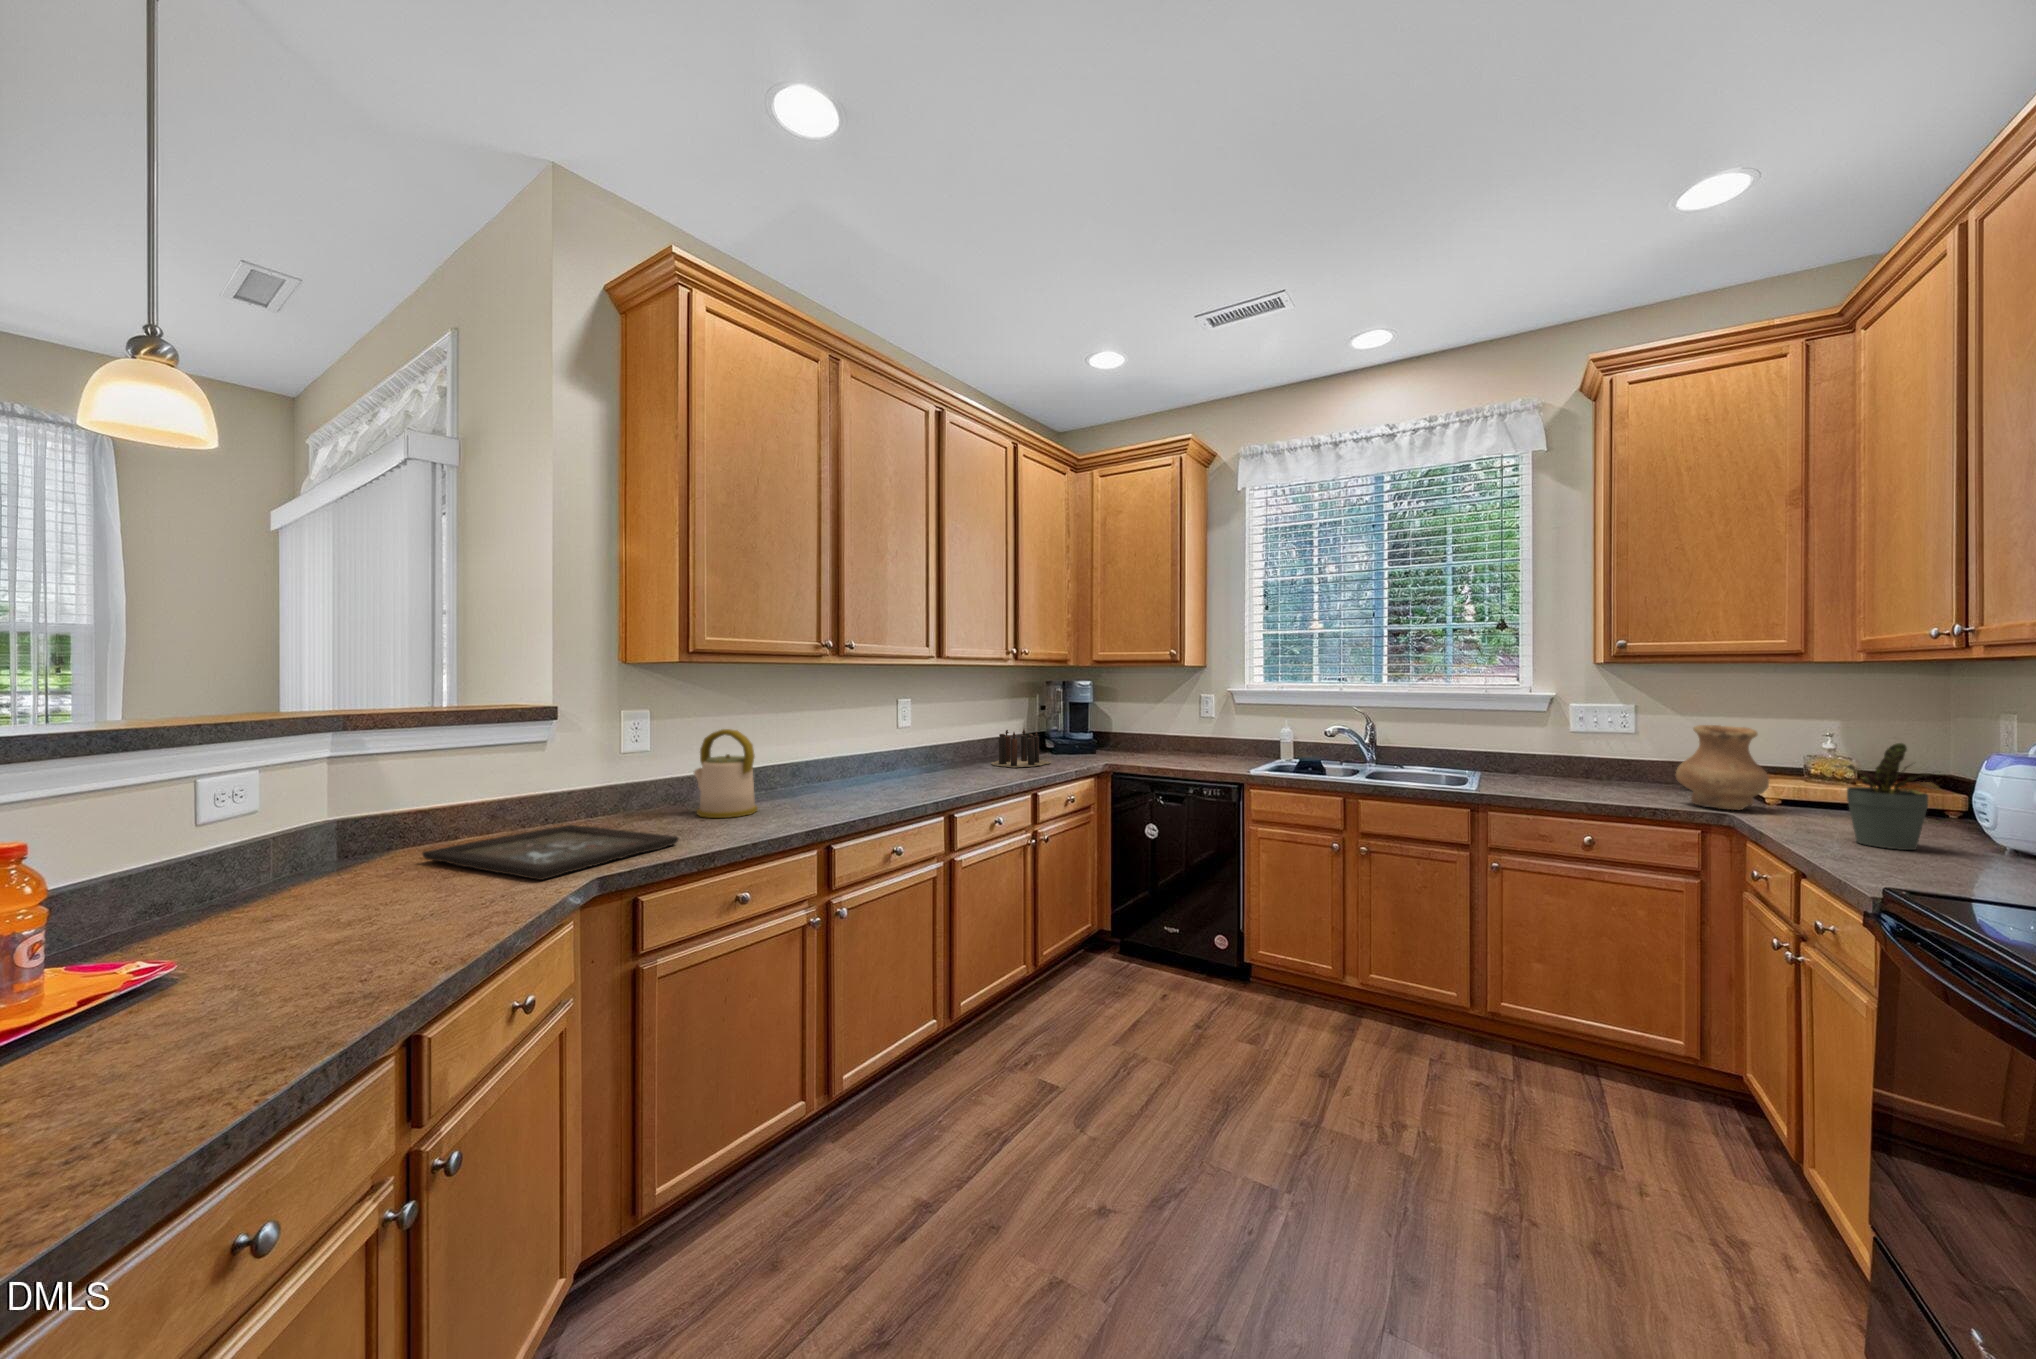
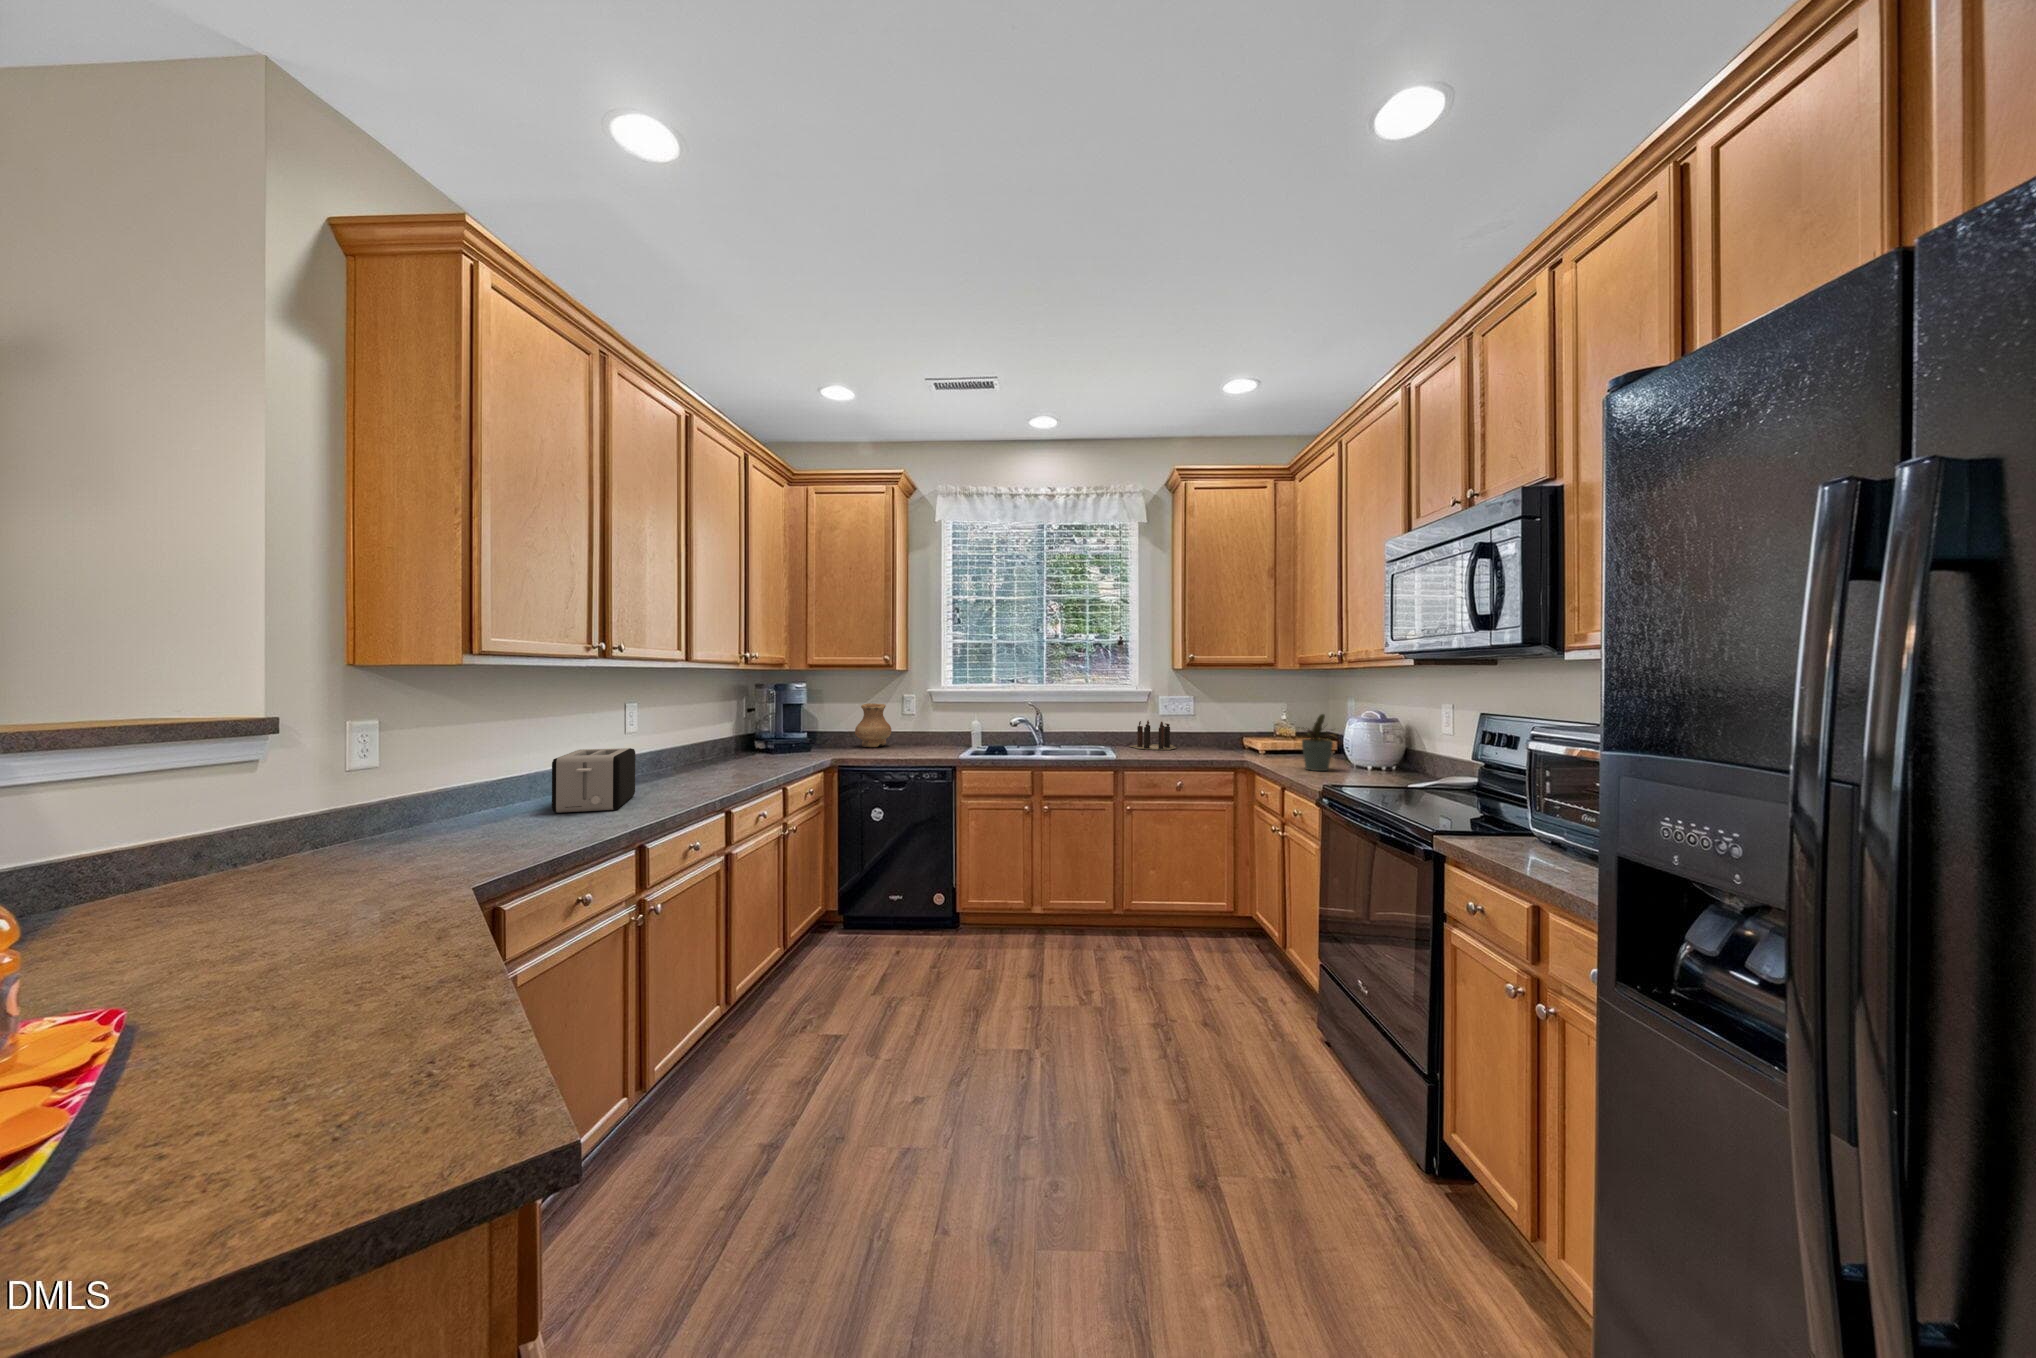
vase: present [1676,725,1769,810] -> present [855,703,891,747]
kettle: present [694,729,758,818] -> none [447,737,535,834]
candle: present [992,729,1051,768] -> present [1130,720,1176,750]
toaster: none [783,743,871,805] -> present [552,748,635,813]
tray: present [422,825,678,880] -> none [142,849,499,912]

